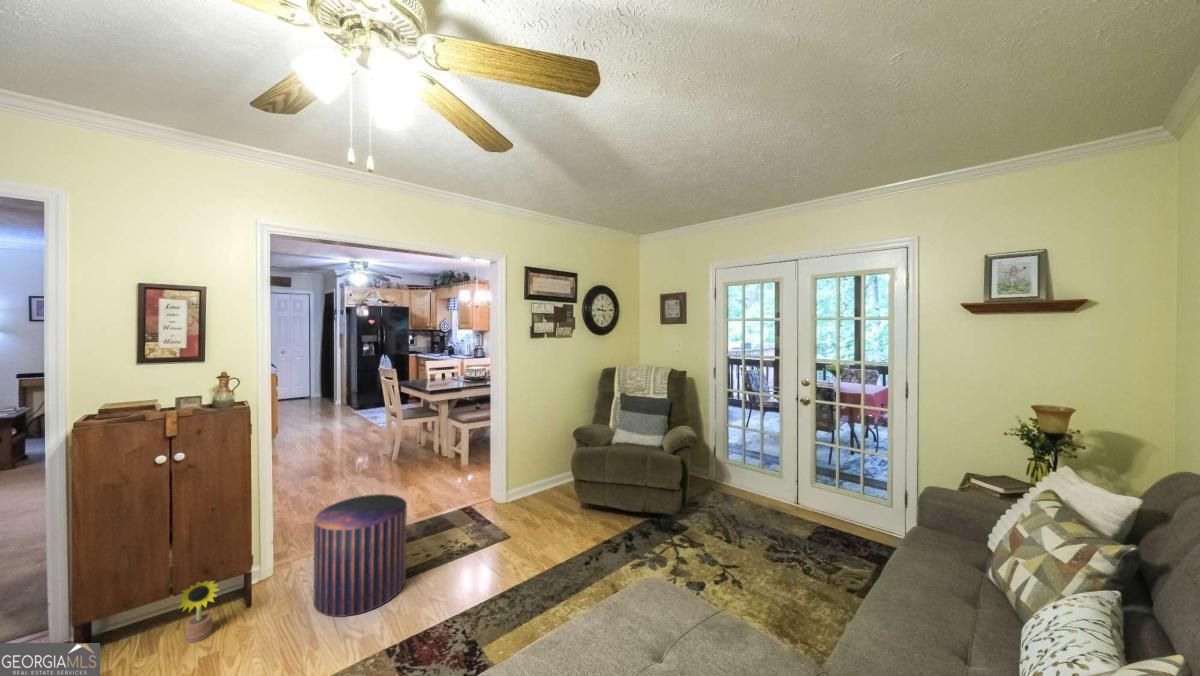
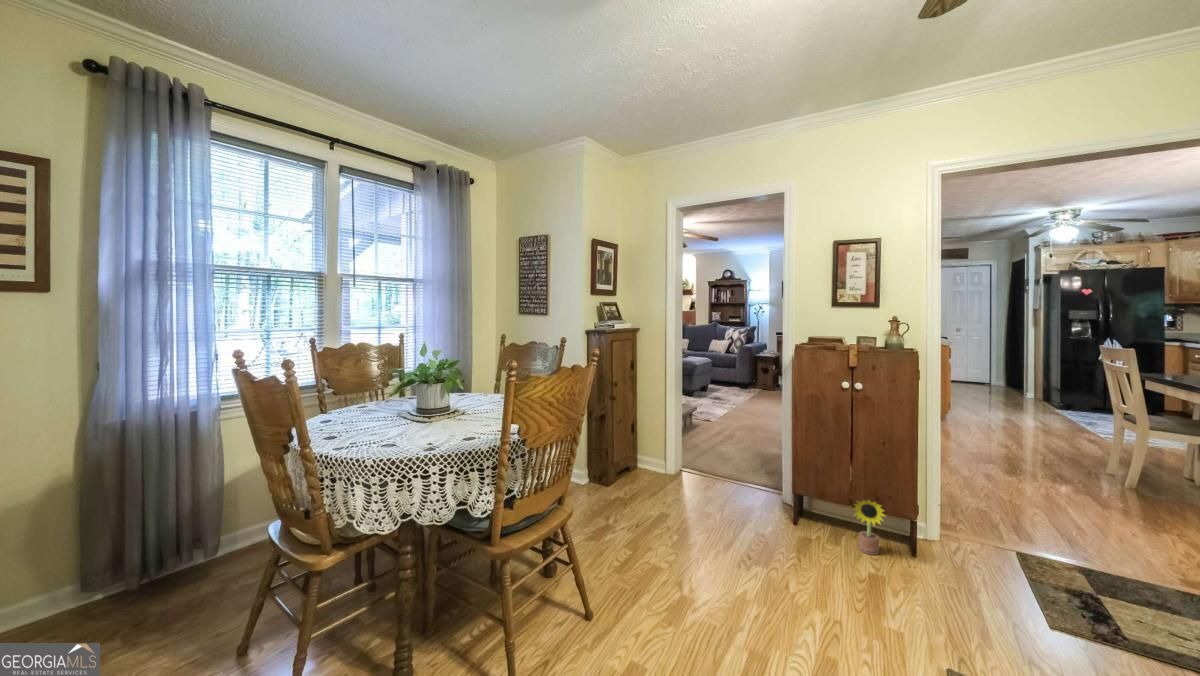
pouf: present [313,494,407,617] -> none [982,482,1144,649]

